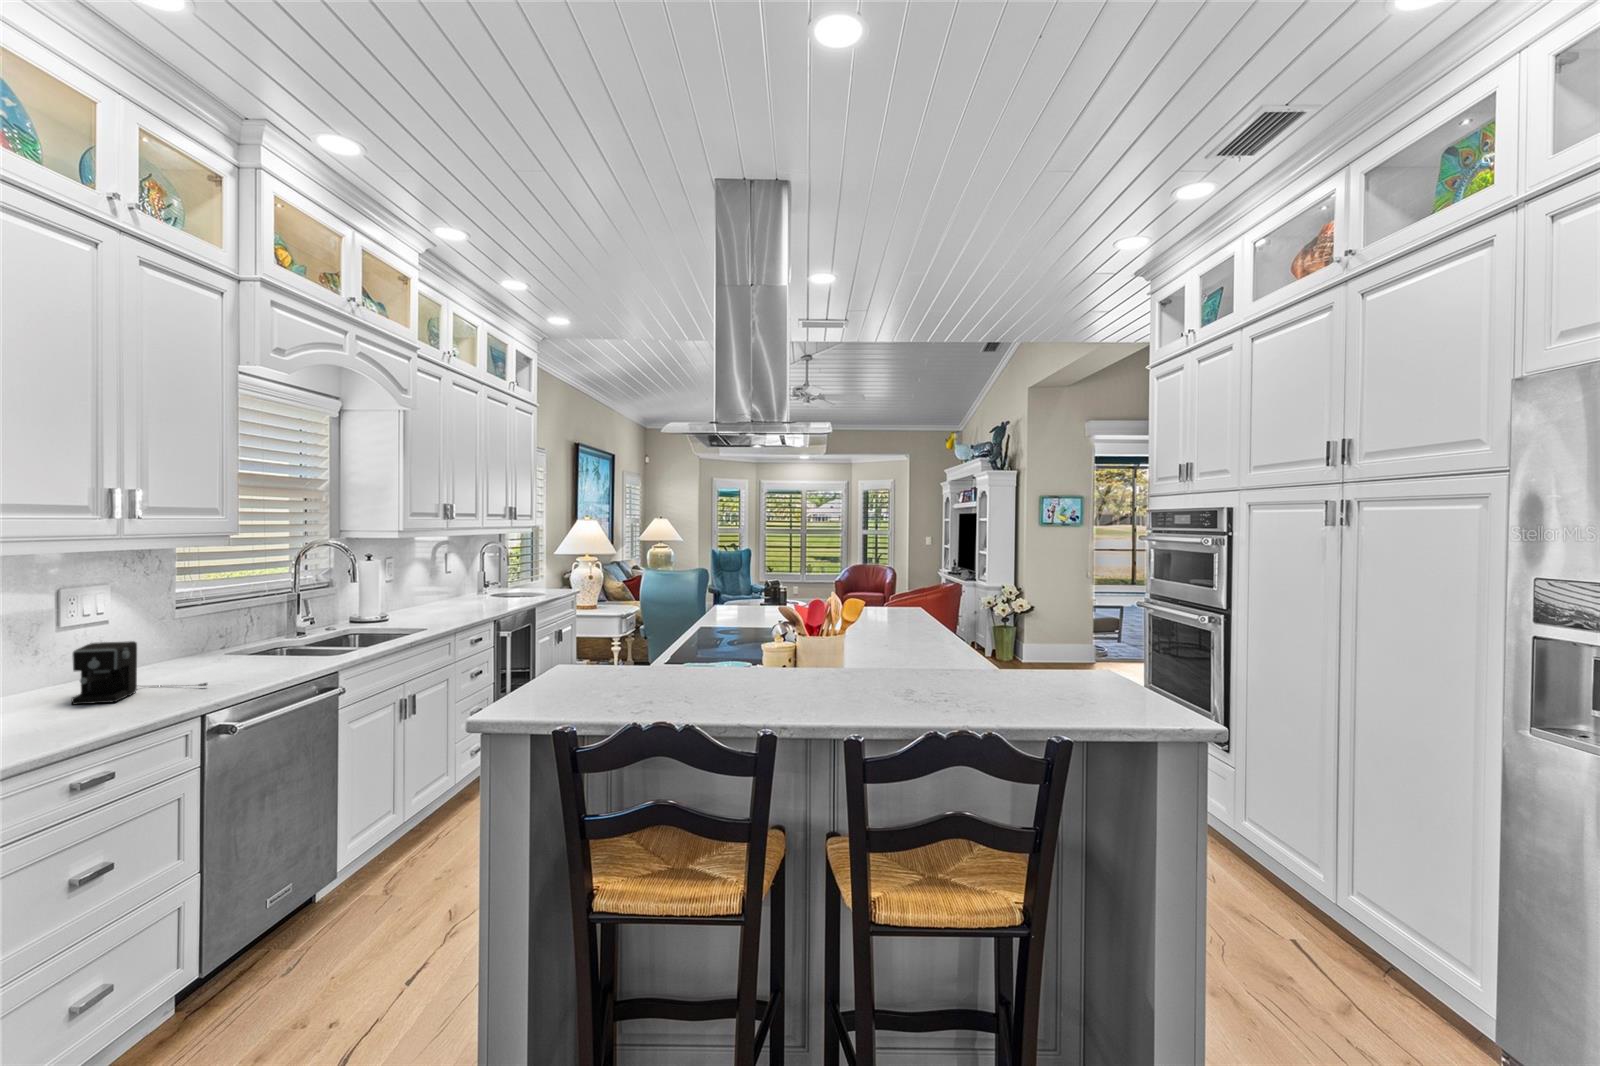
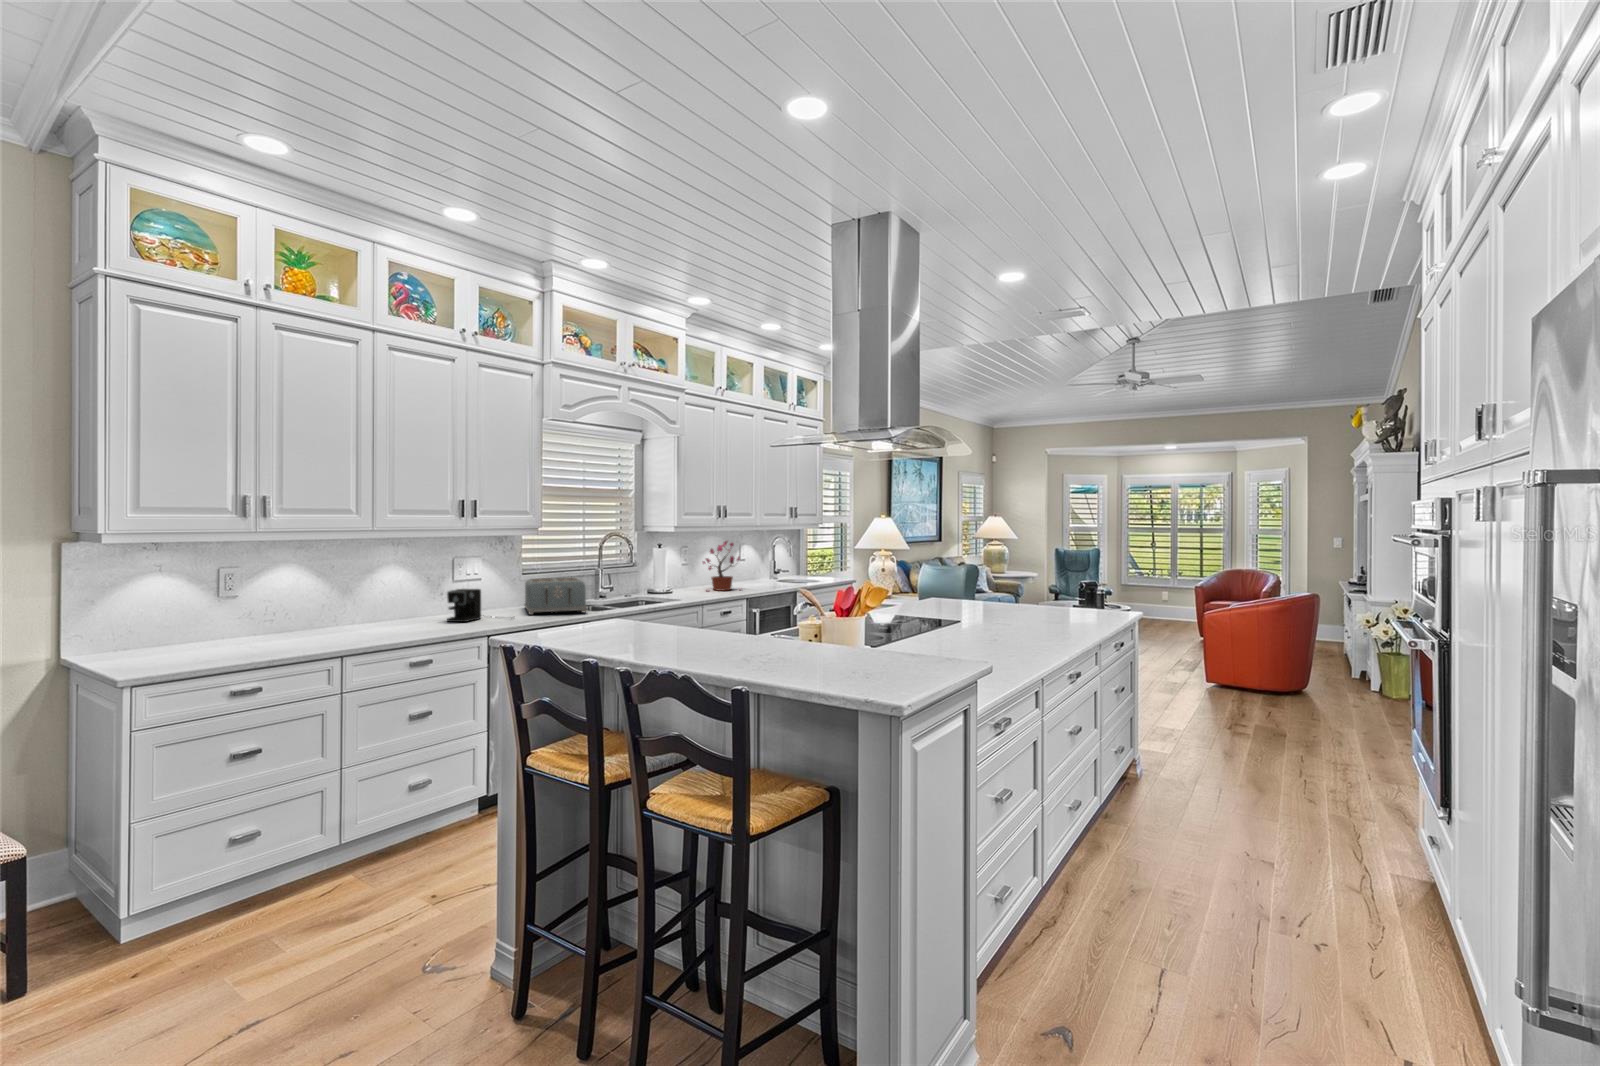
potted plant: none [421,549,478,616] -> present [703,541,740,591]
toaster: none [187,610,319,676] -> present [525,578,587,615]

